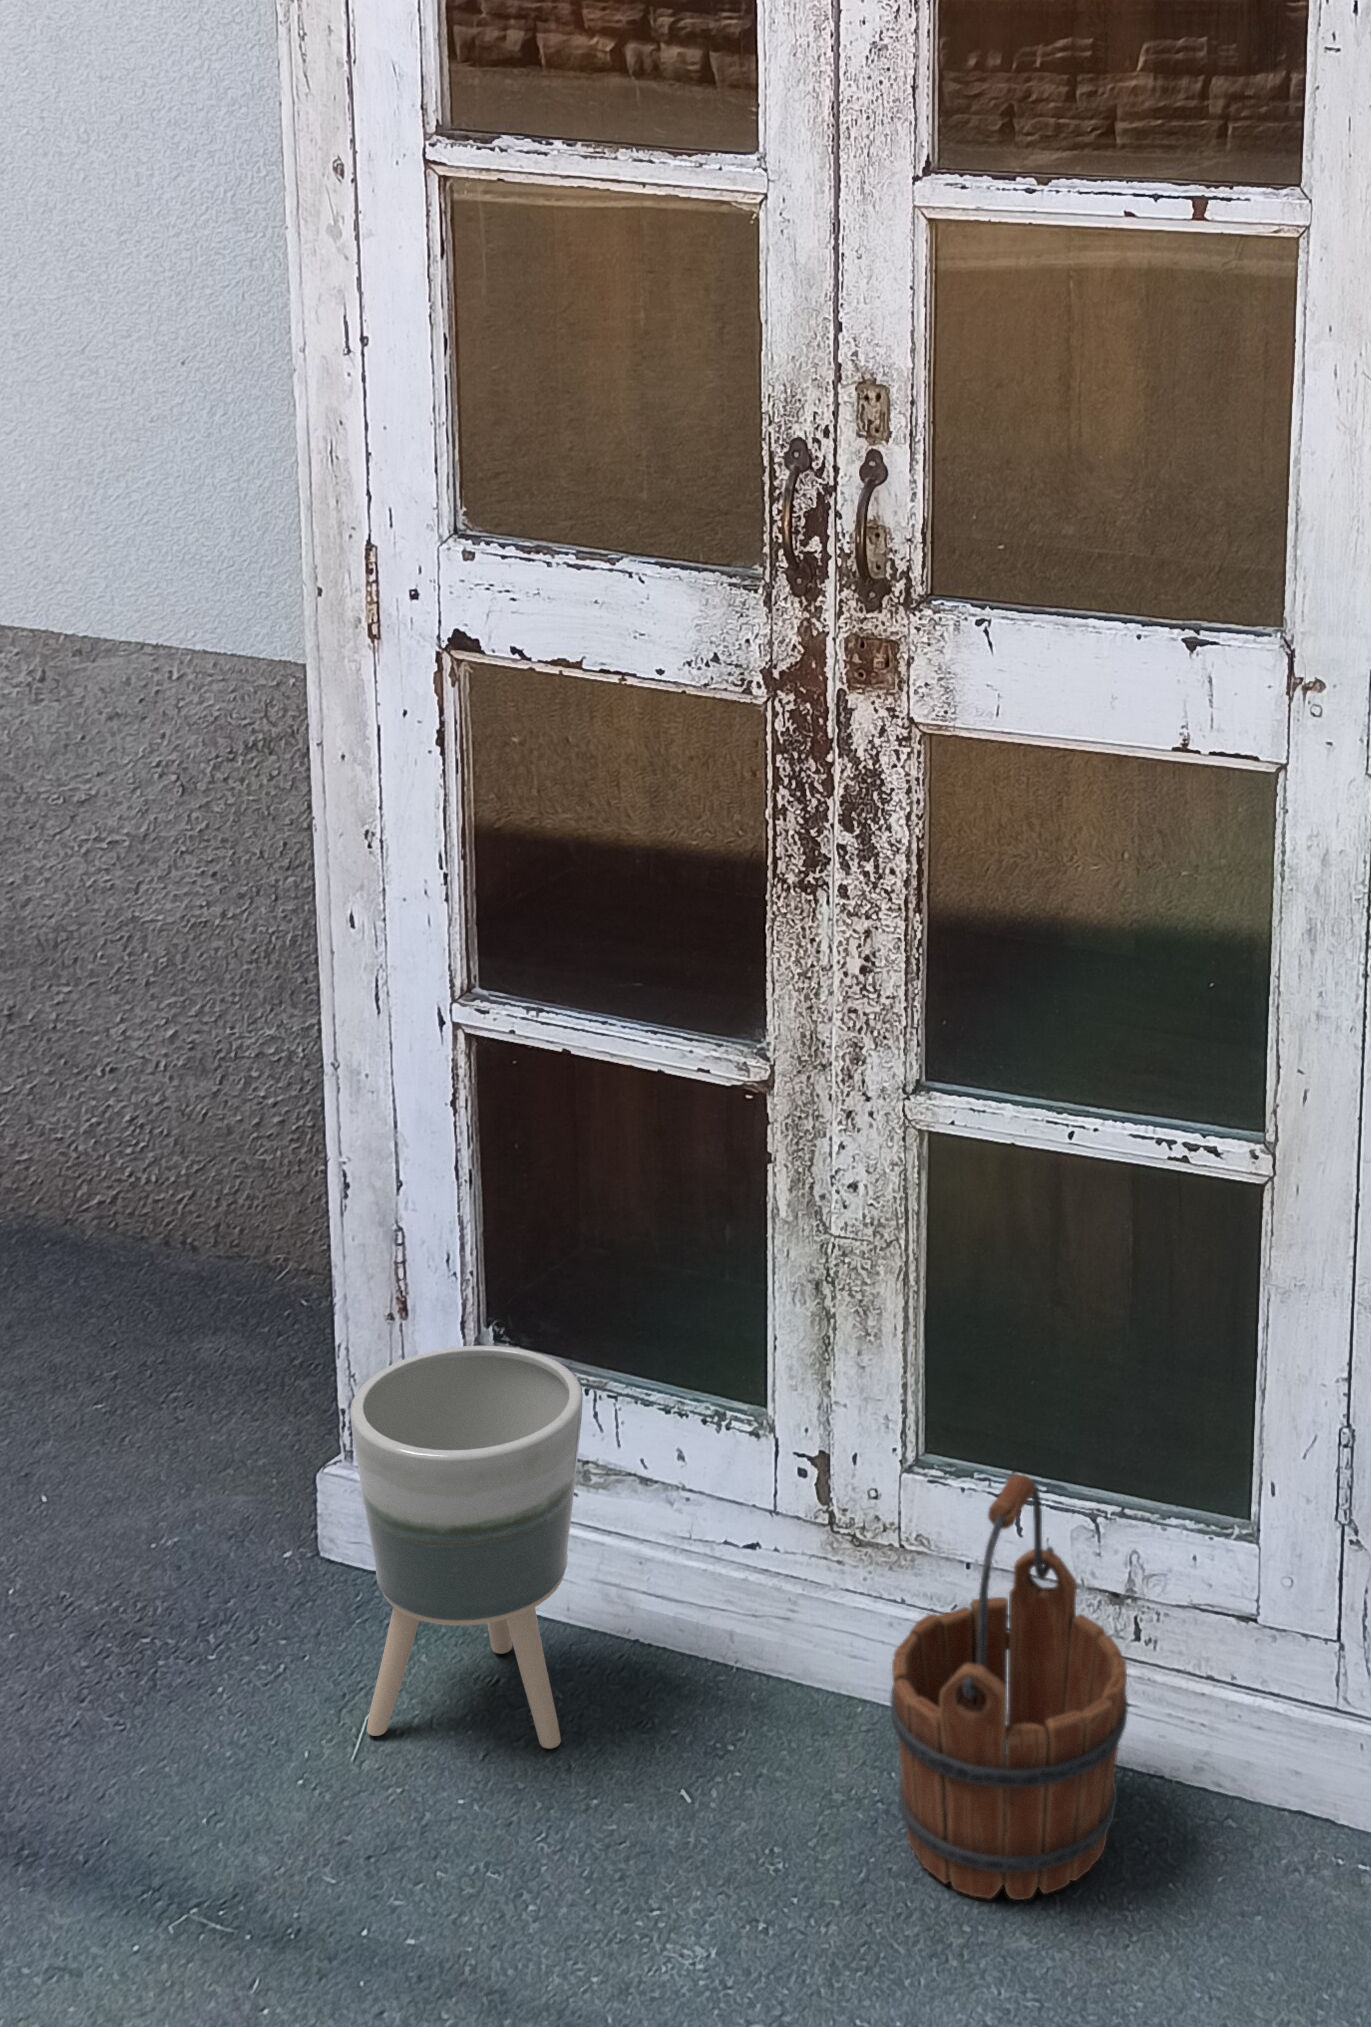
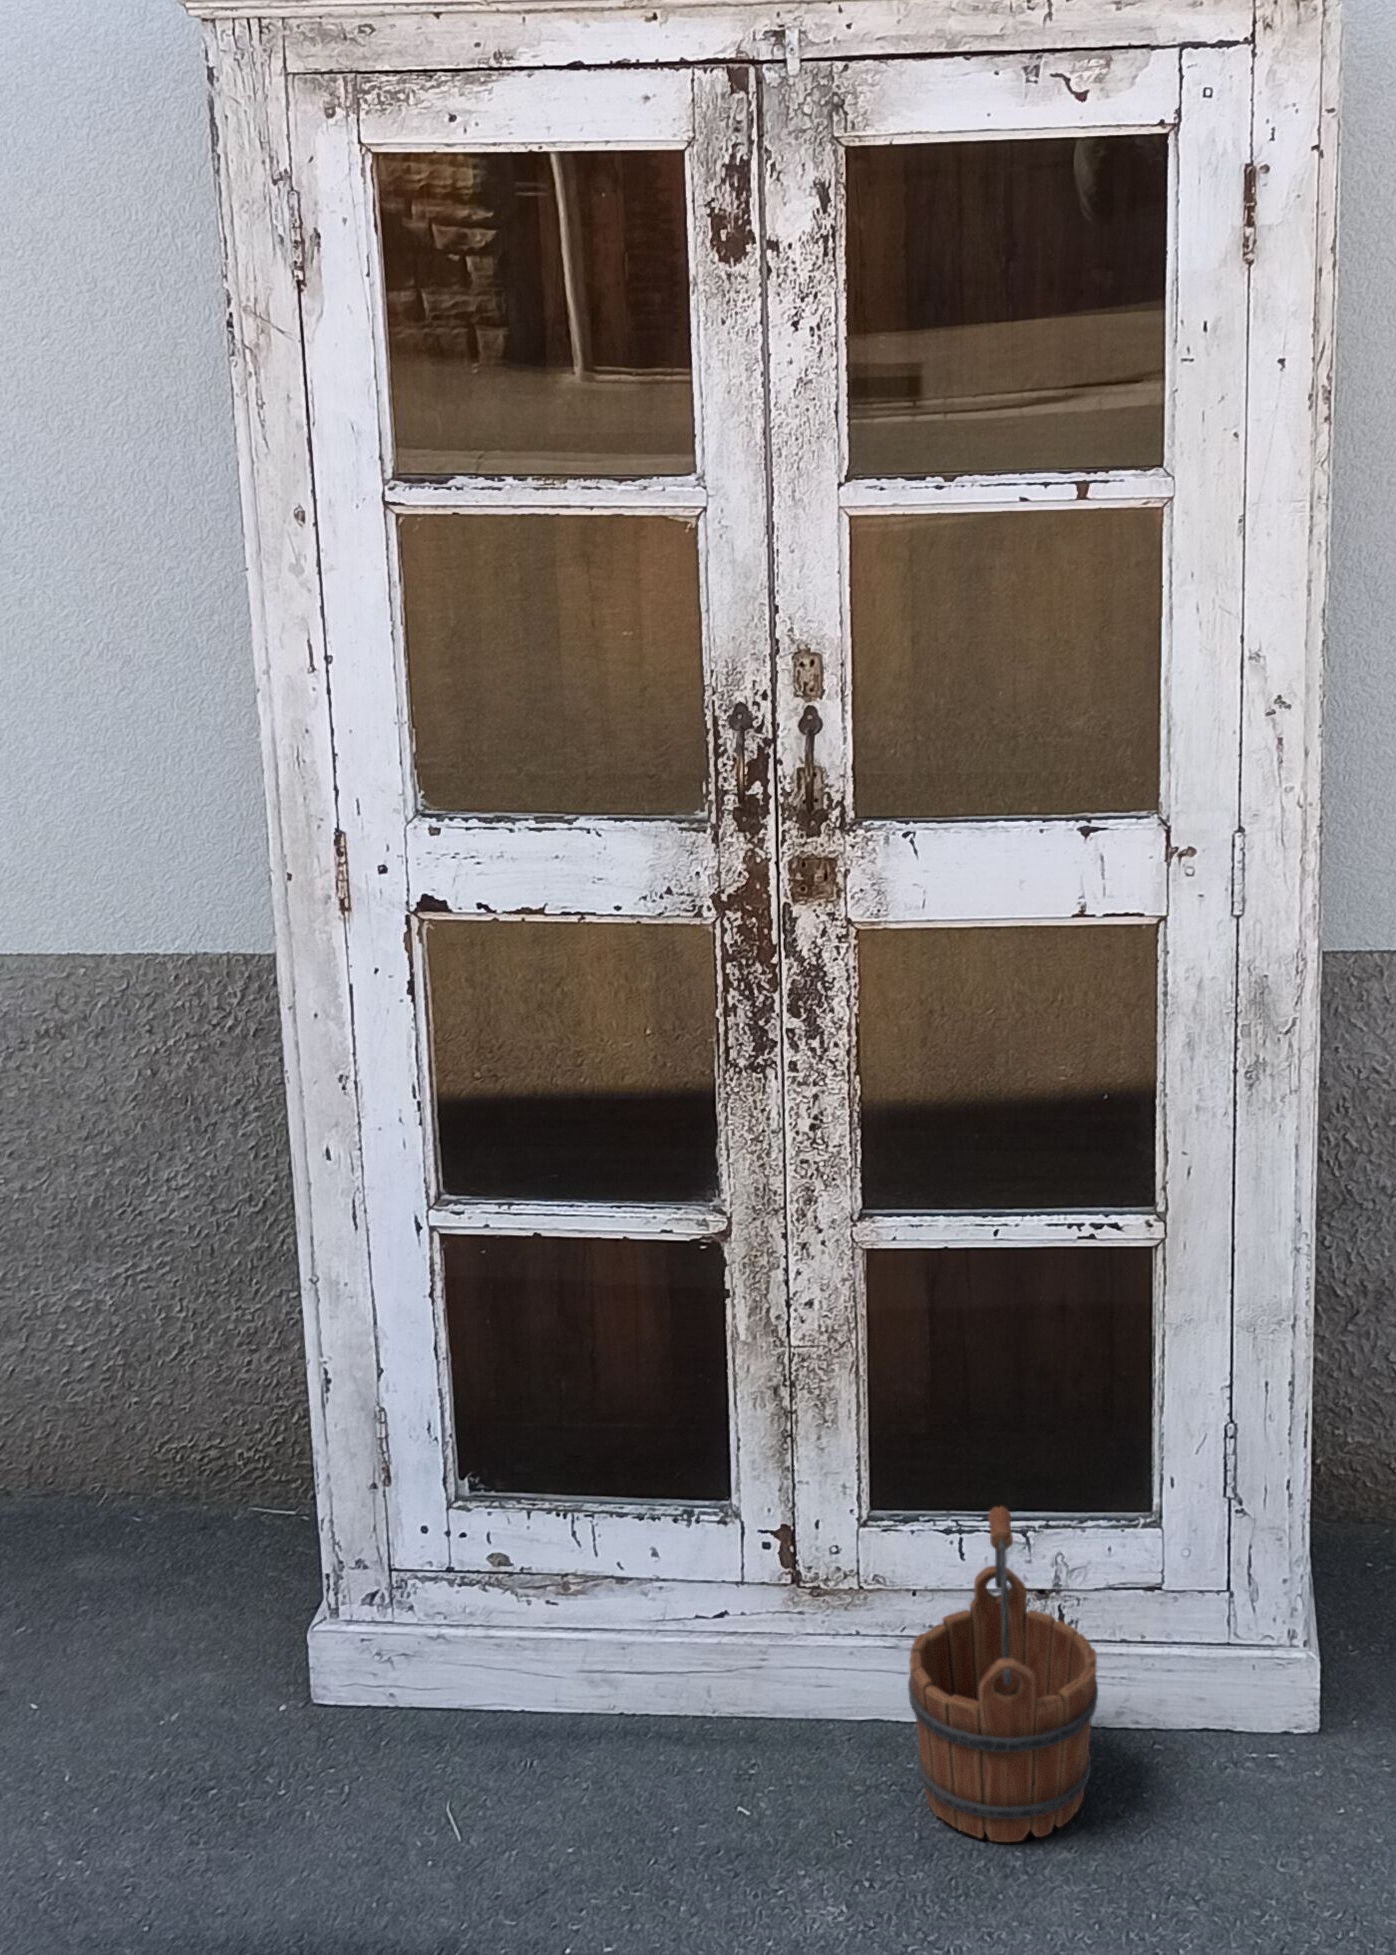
planter: present [350,1345,583,1749] -> none [416,1492,617,1837]

